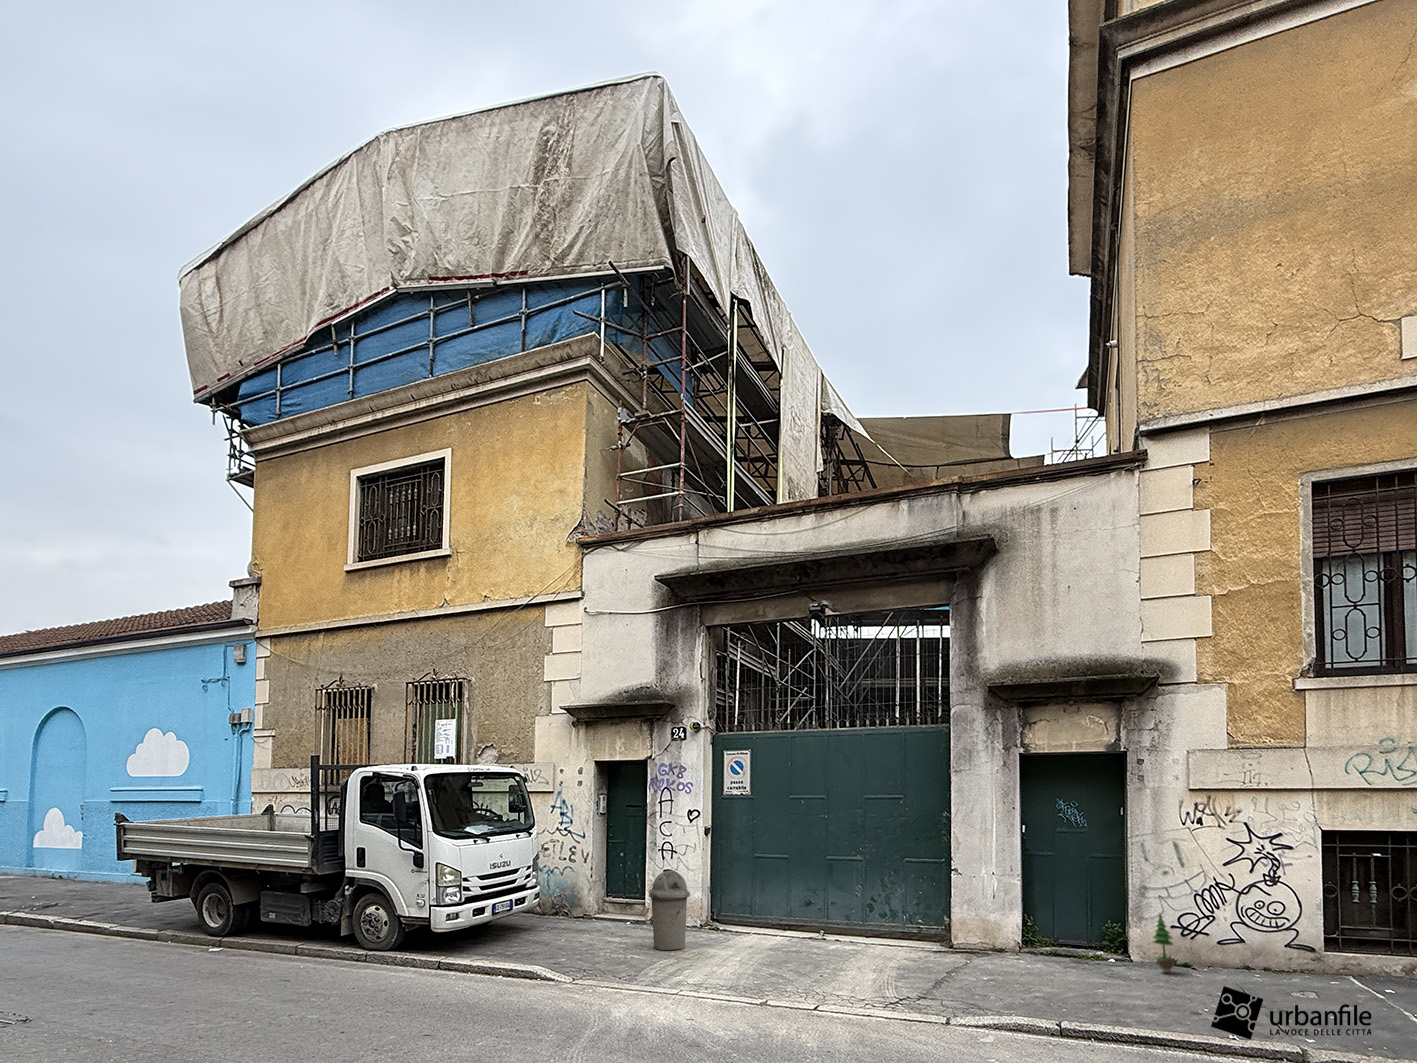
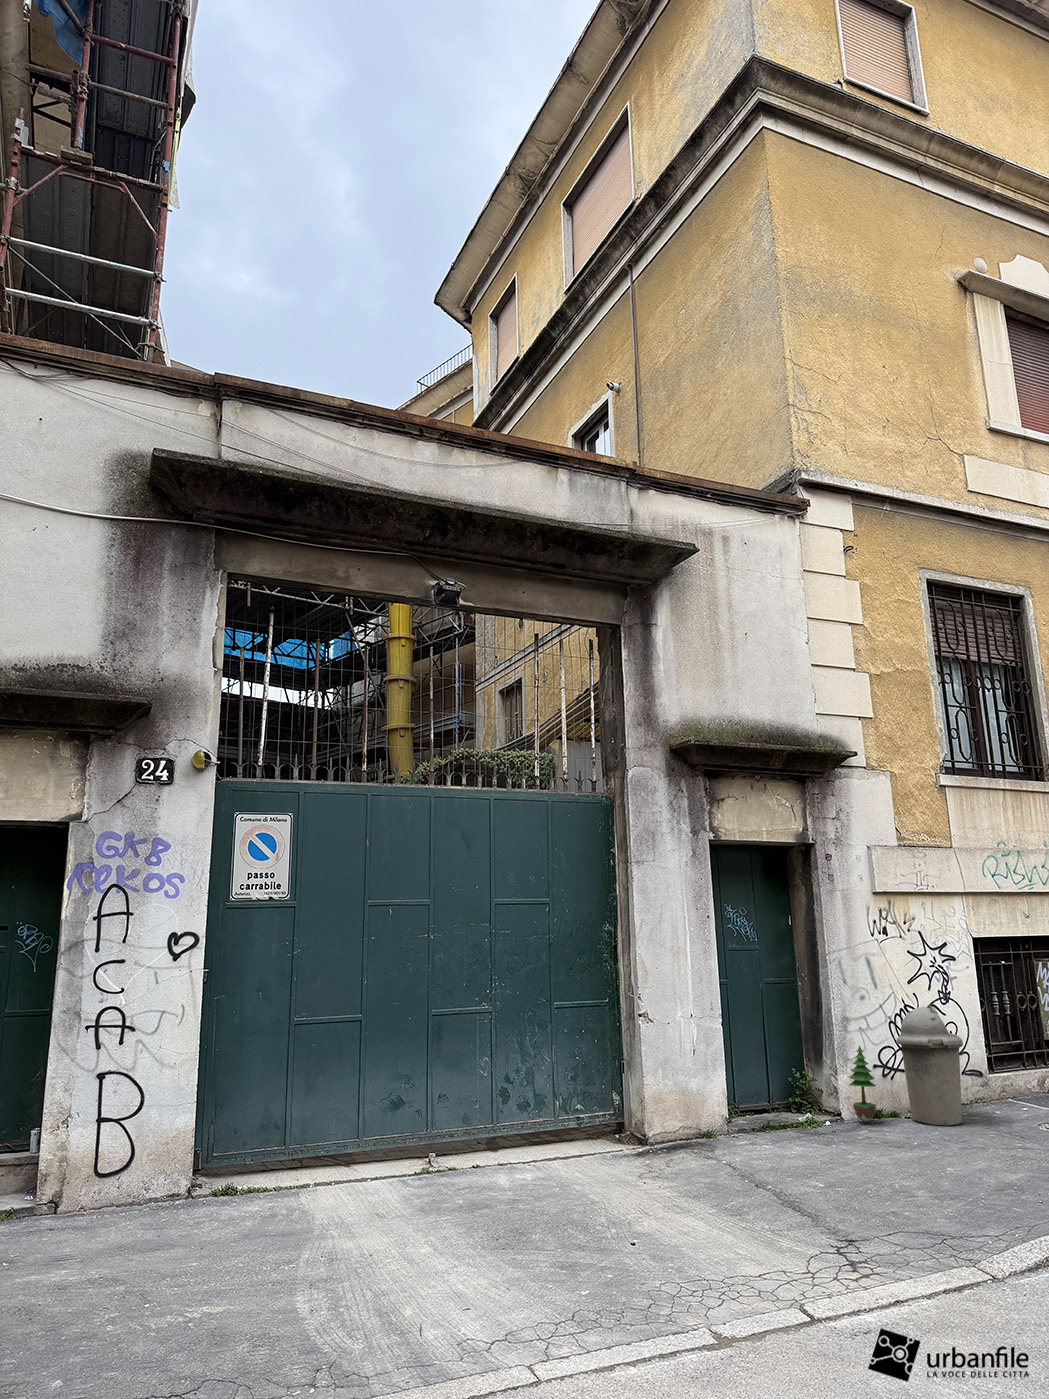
trash can: present [649,870,690,950] -> present [896,1006,963,1125]

